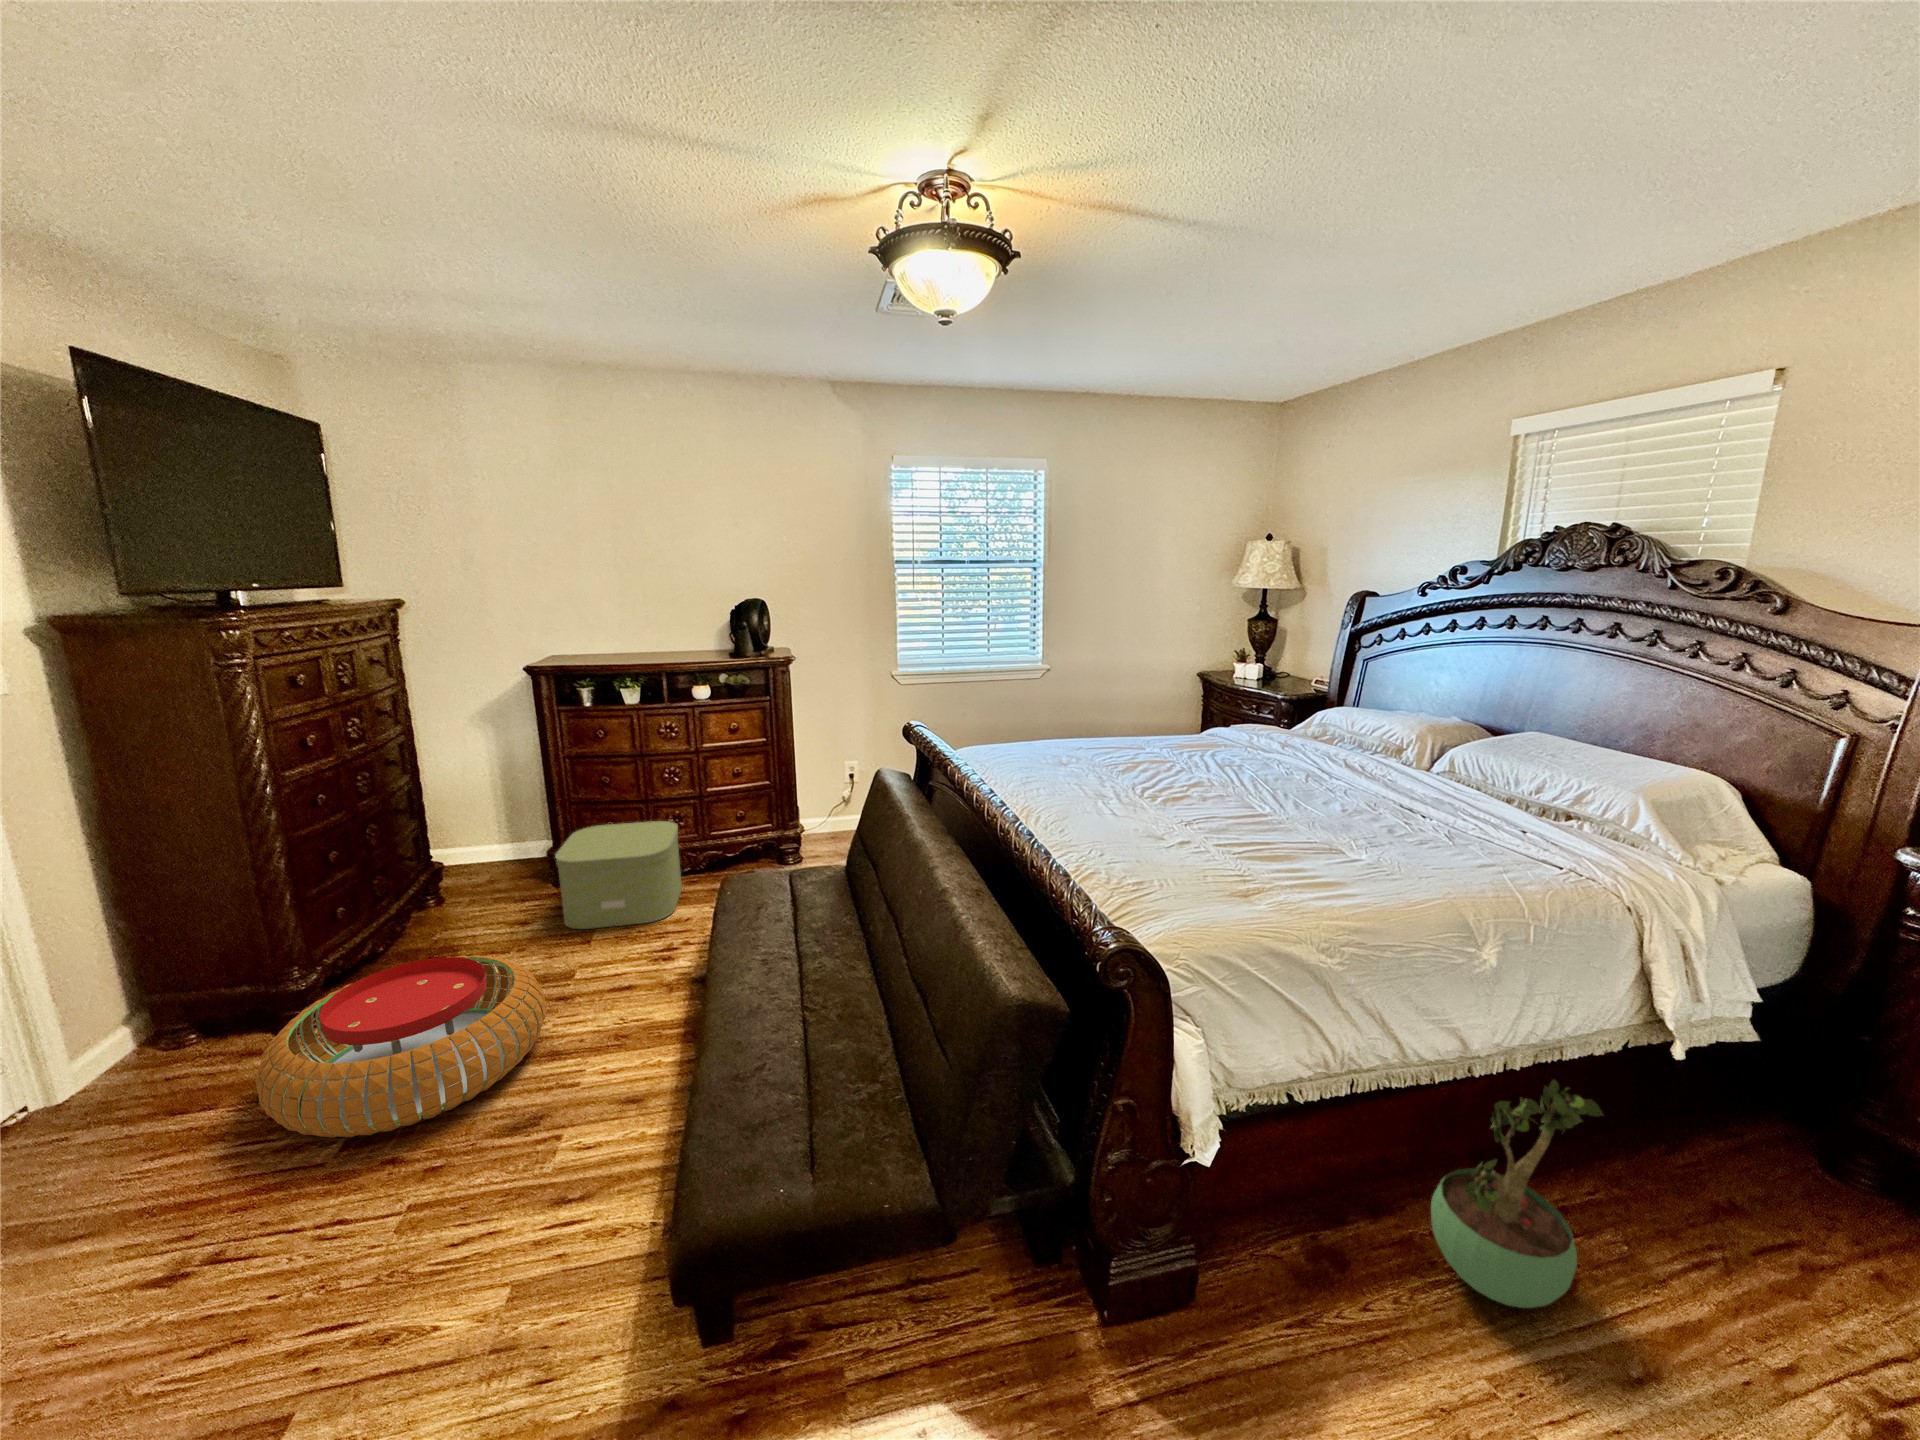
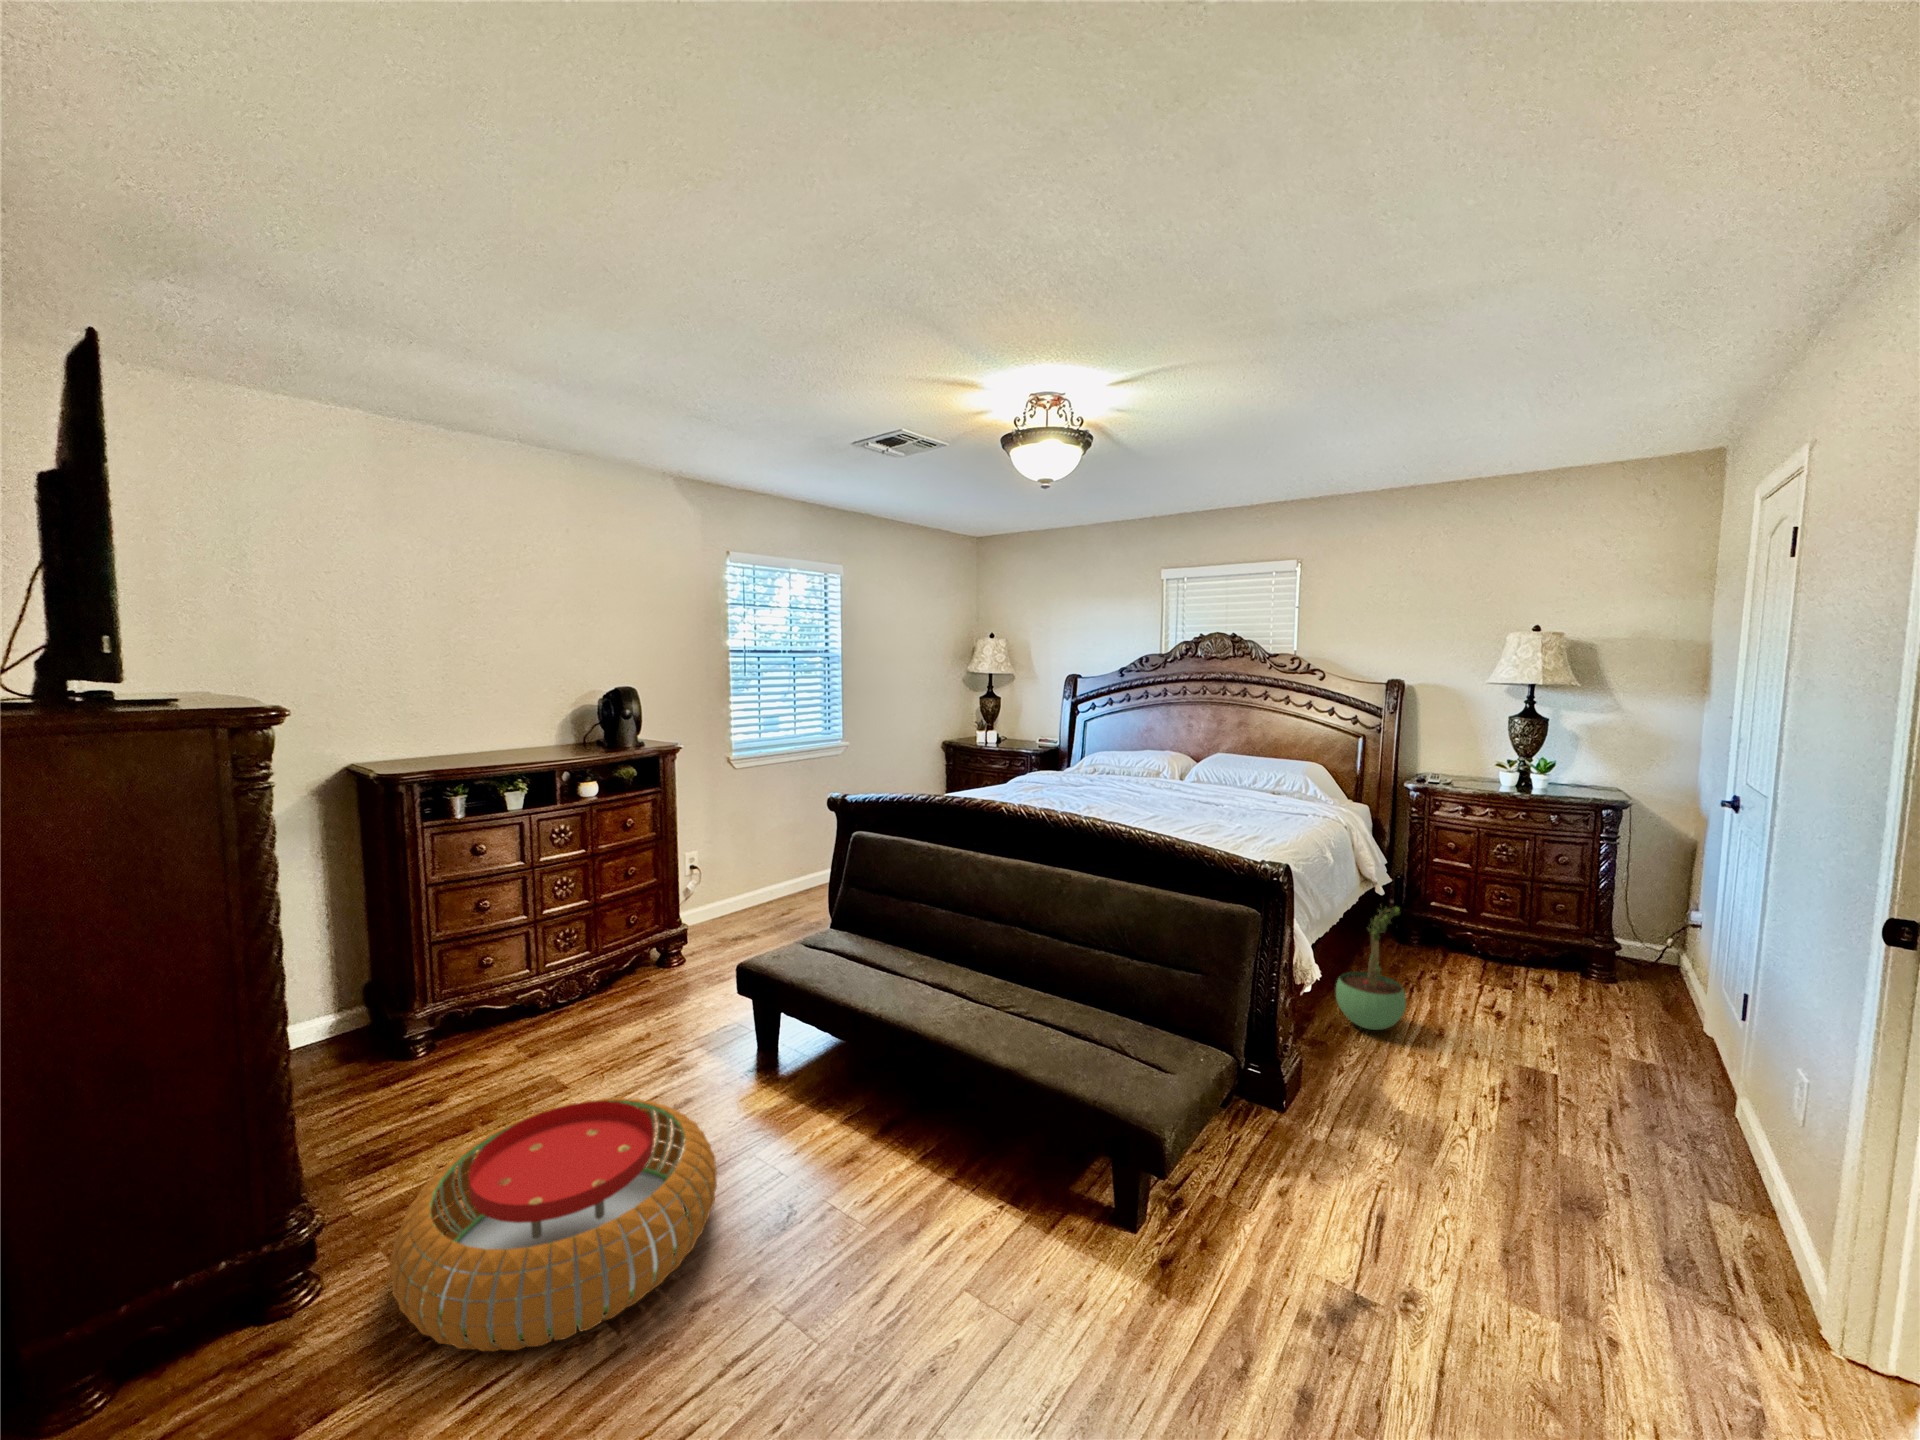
storage box: present [555,821,682,929] -> none [461,941,624,1086]

